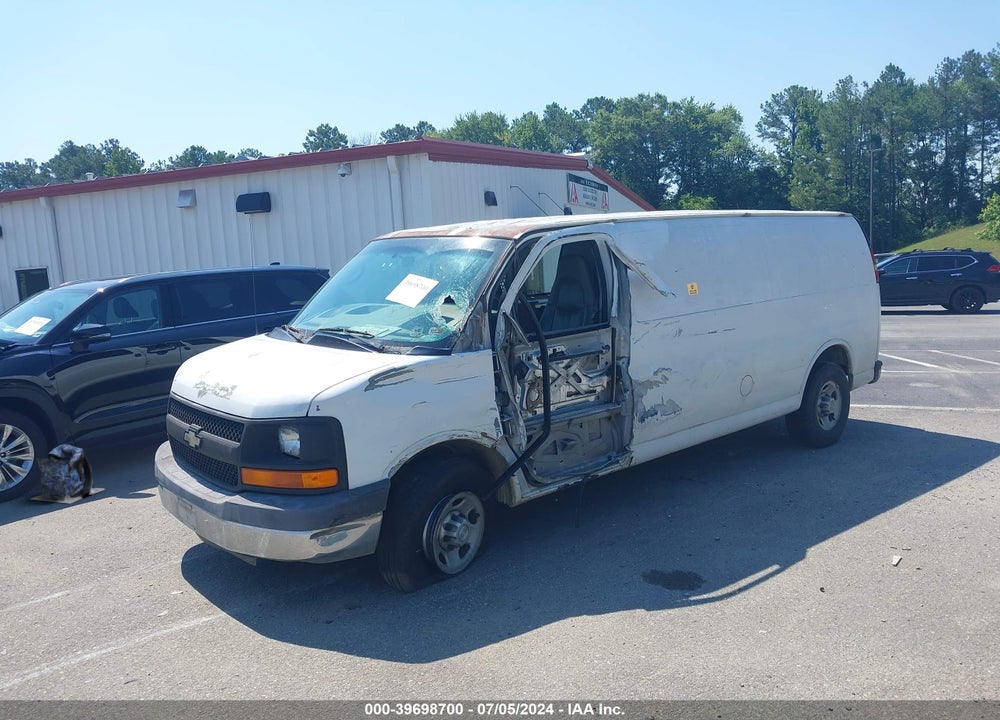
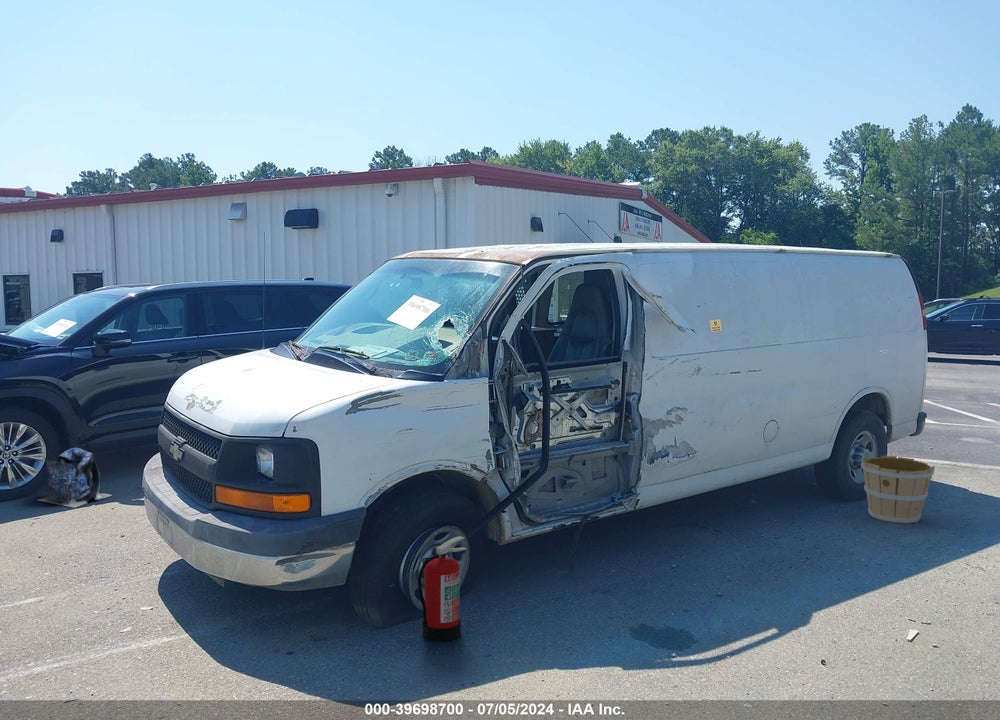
wooden bucket: none [827,402,895,464] -> present [861,456,935,524]
fire extinguisher: none [442,501,484,601] -> present [418,536,466,641]

